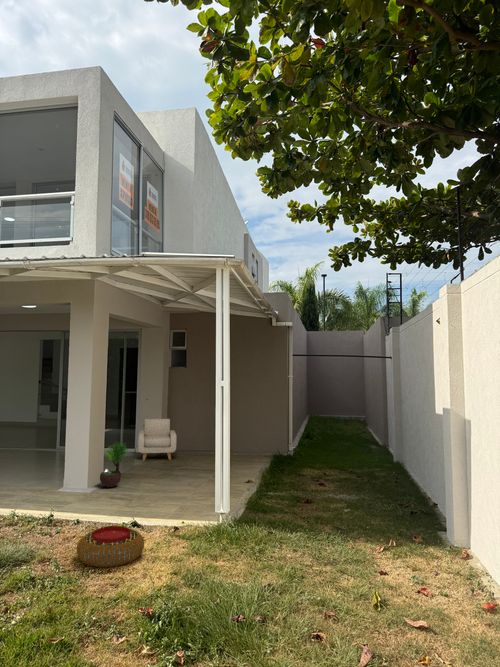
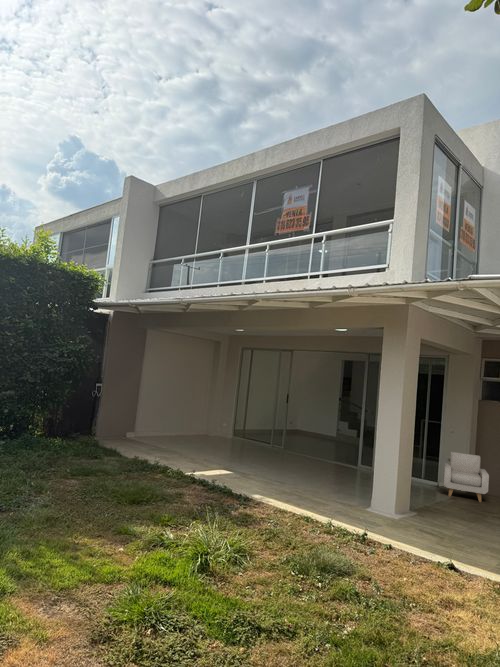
potted tree: present [100,444,127,487] -> none [407,470,439,518]
pouf: present [77,526,144,567] -> none [396,561,471,609]

